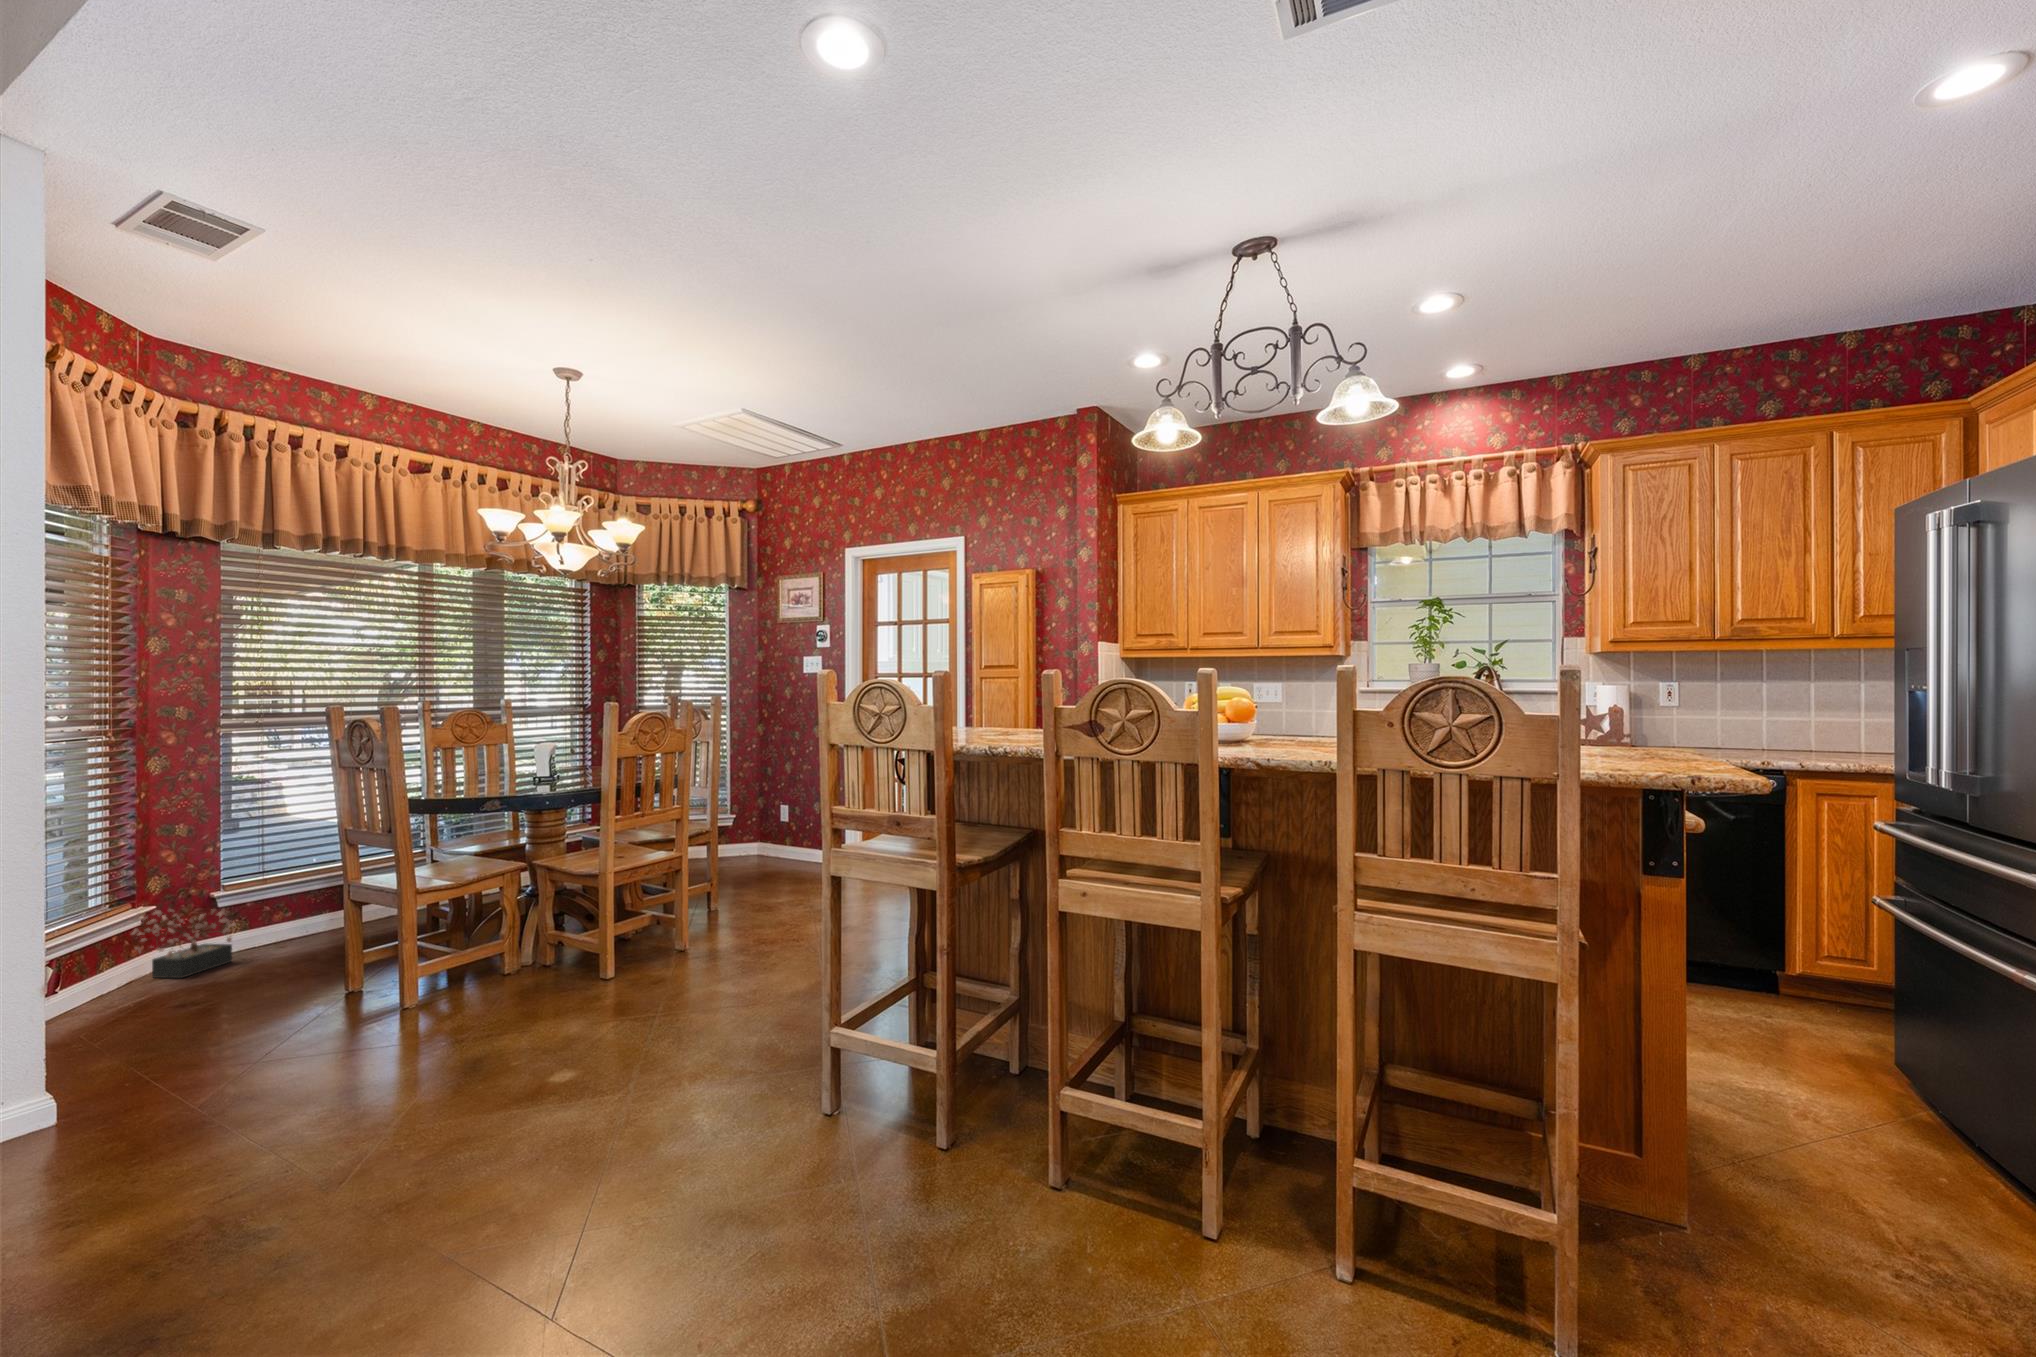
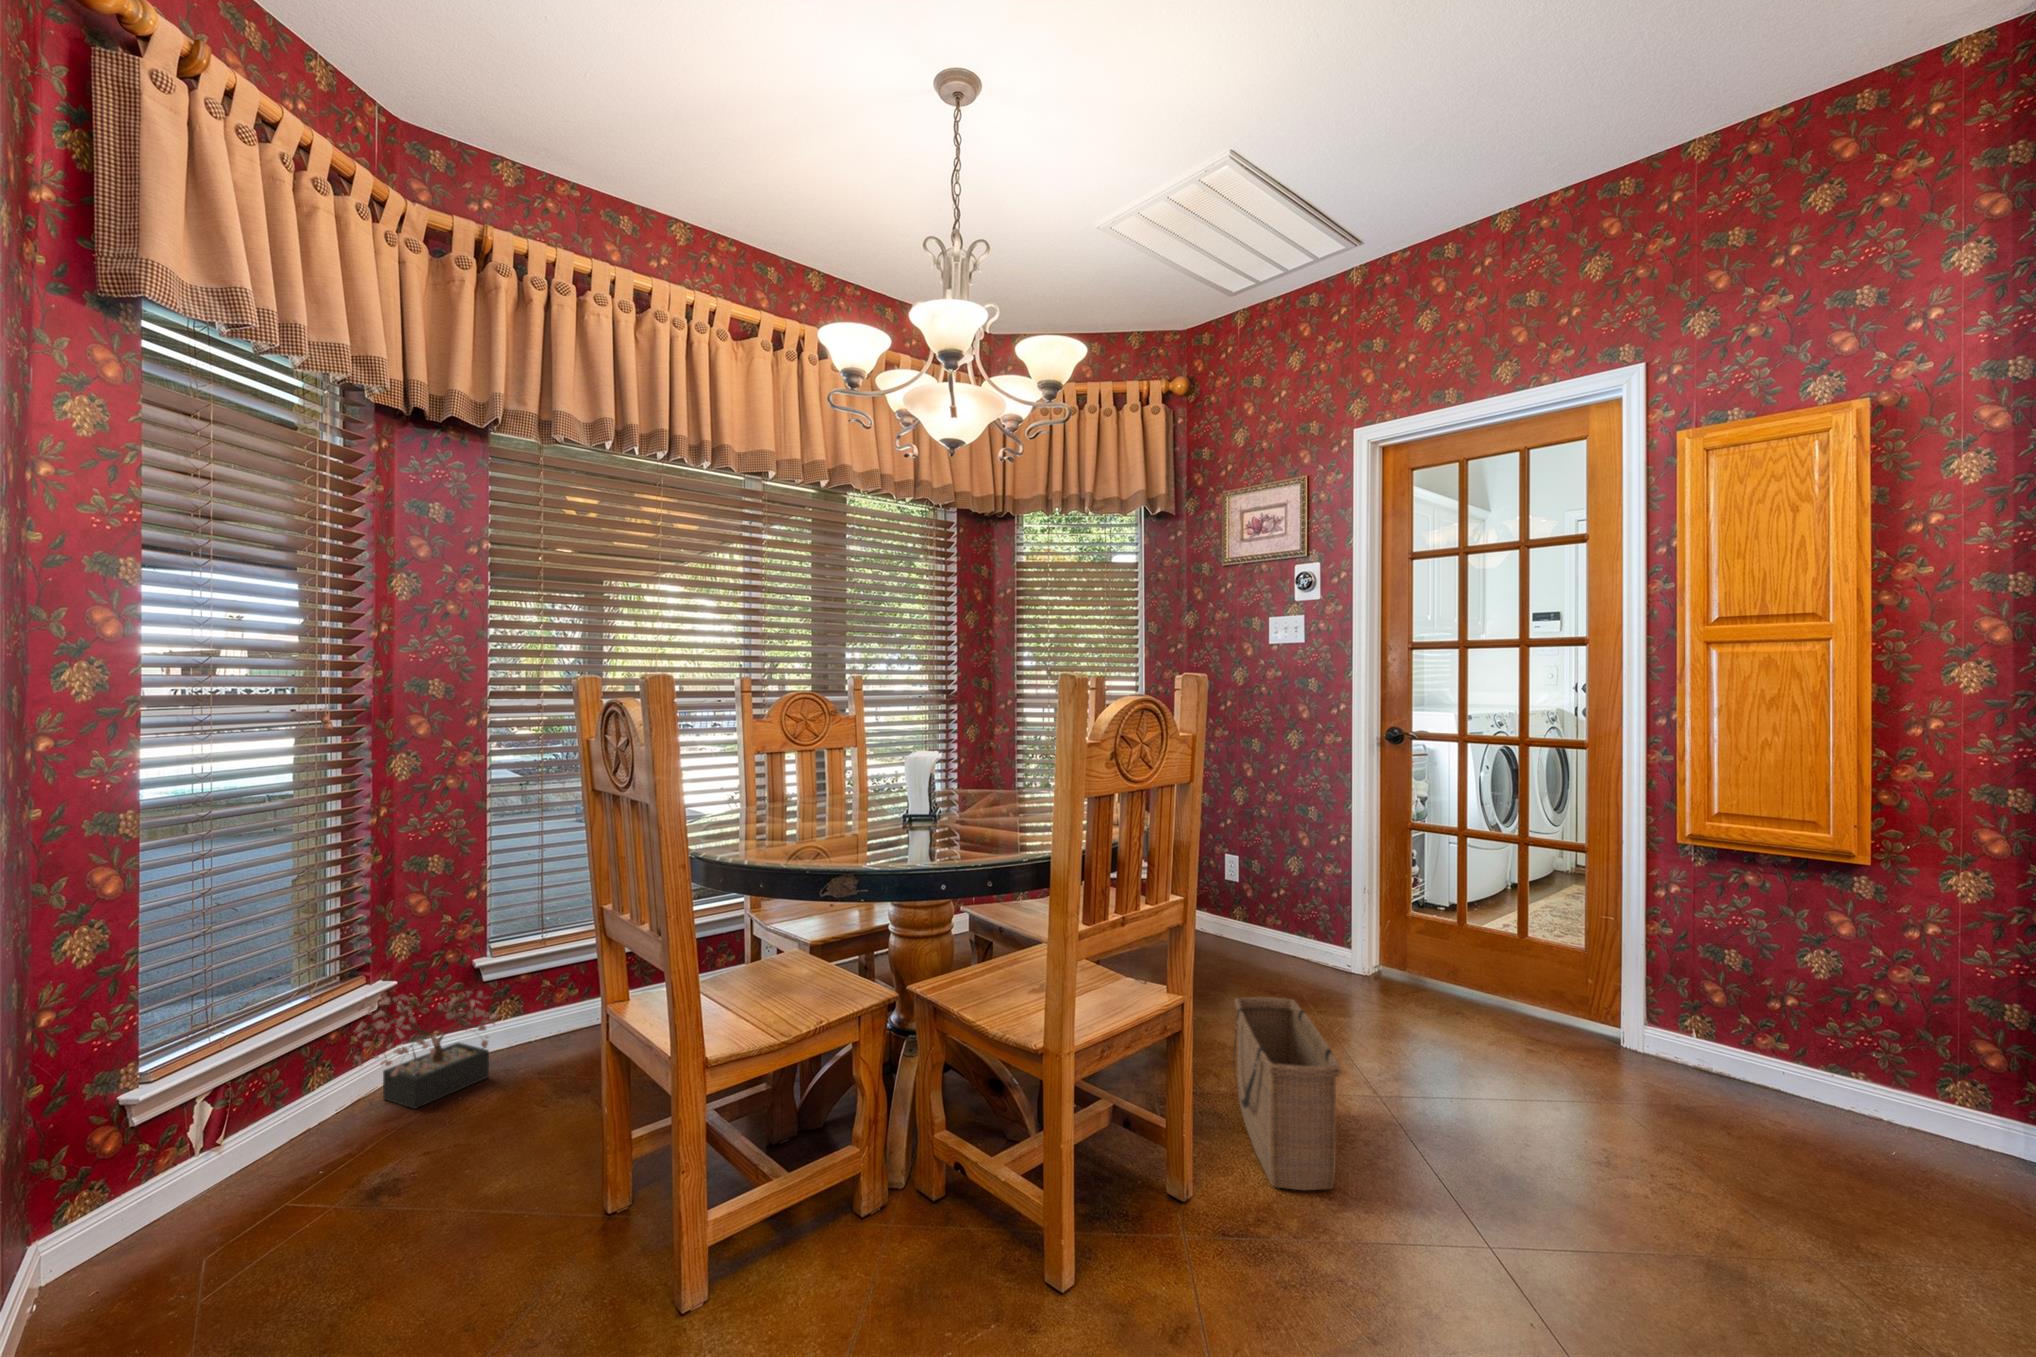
basket: none [723,865,770,947] -> present [1234,997,1341,1190]

